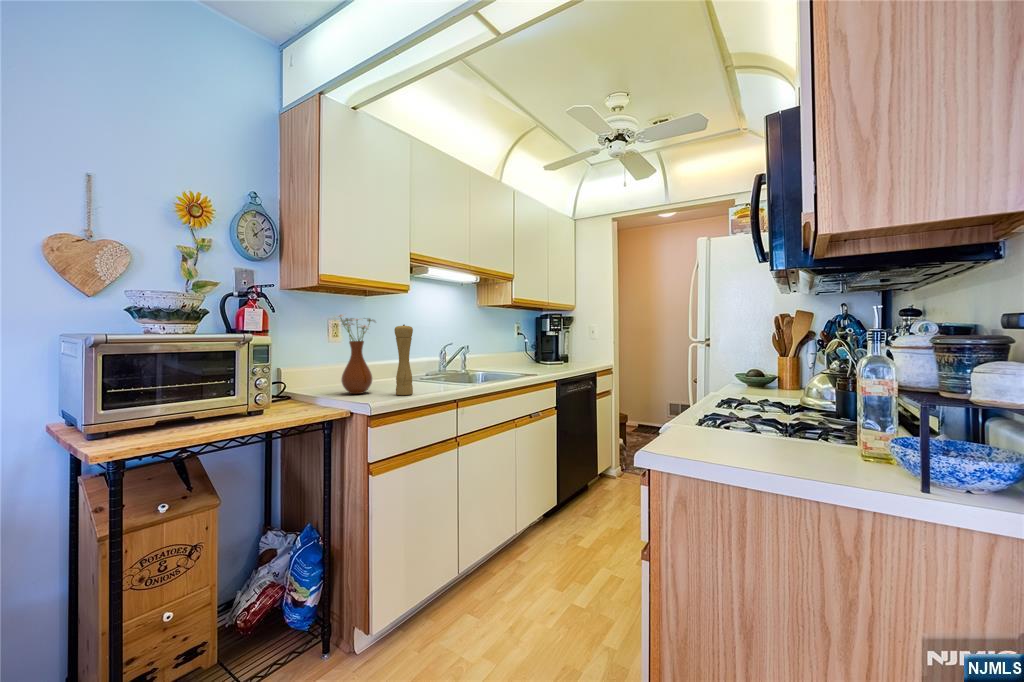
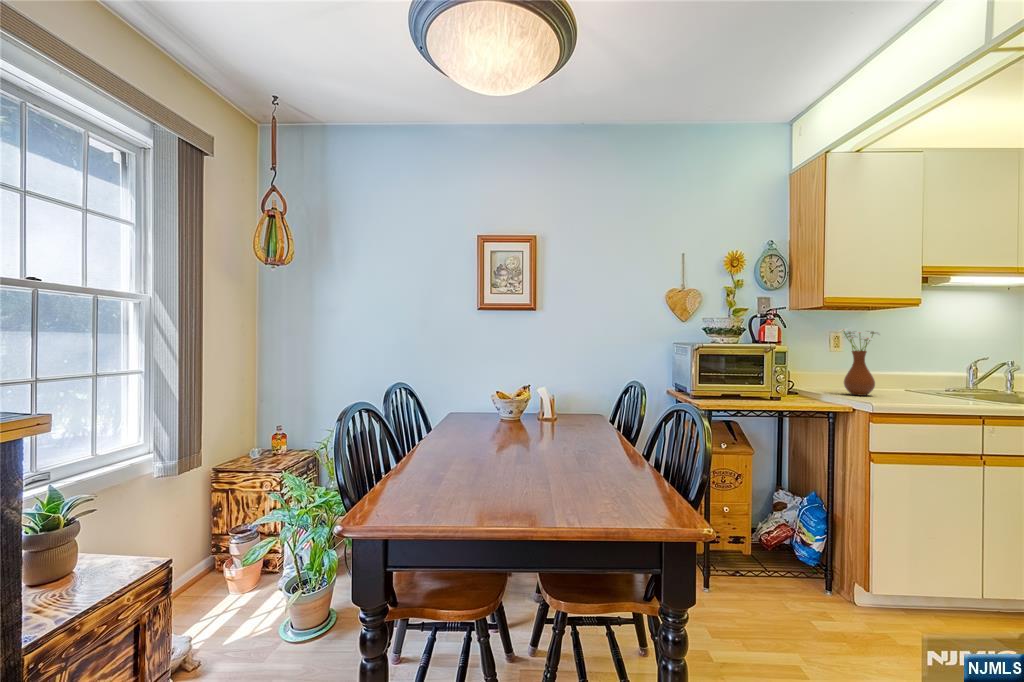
pepper mill: present [394,325,413,395] -> none [900,337,922,401]

